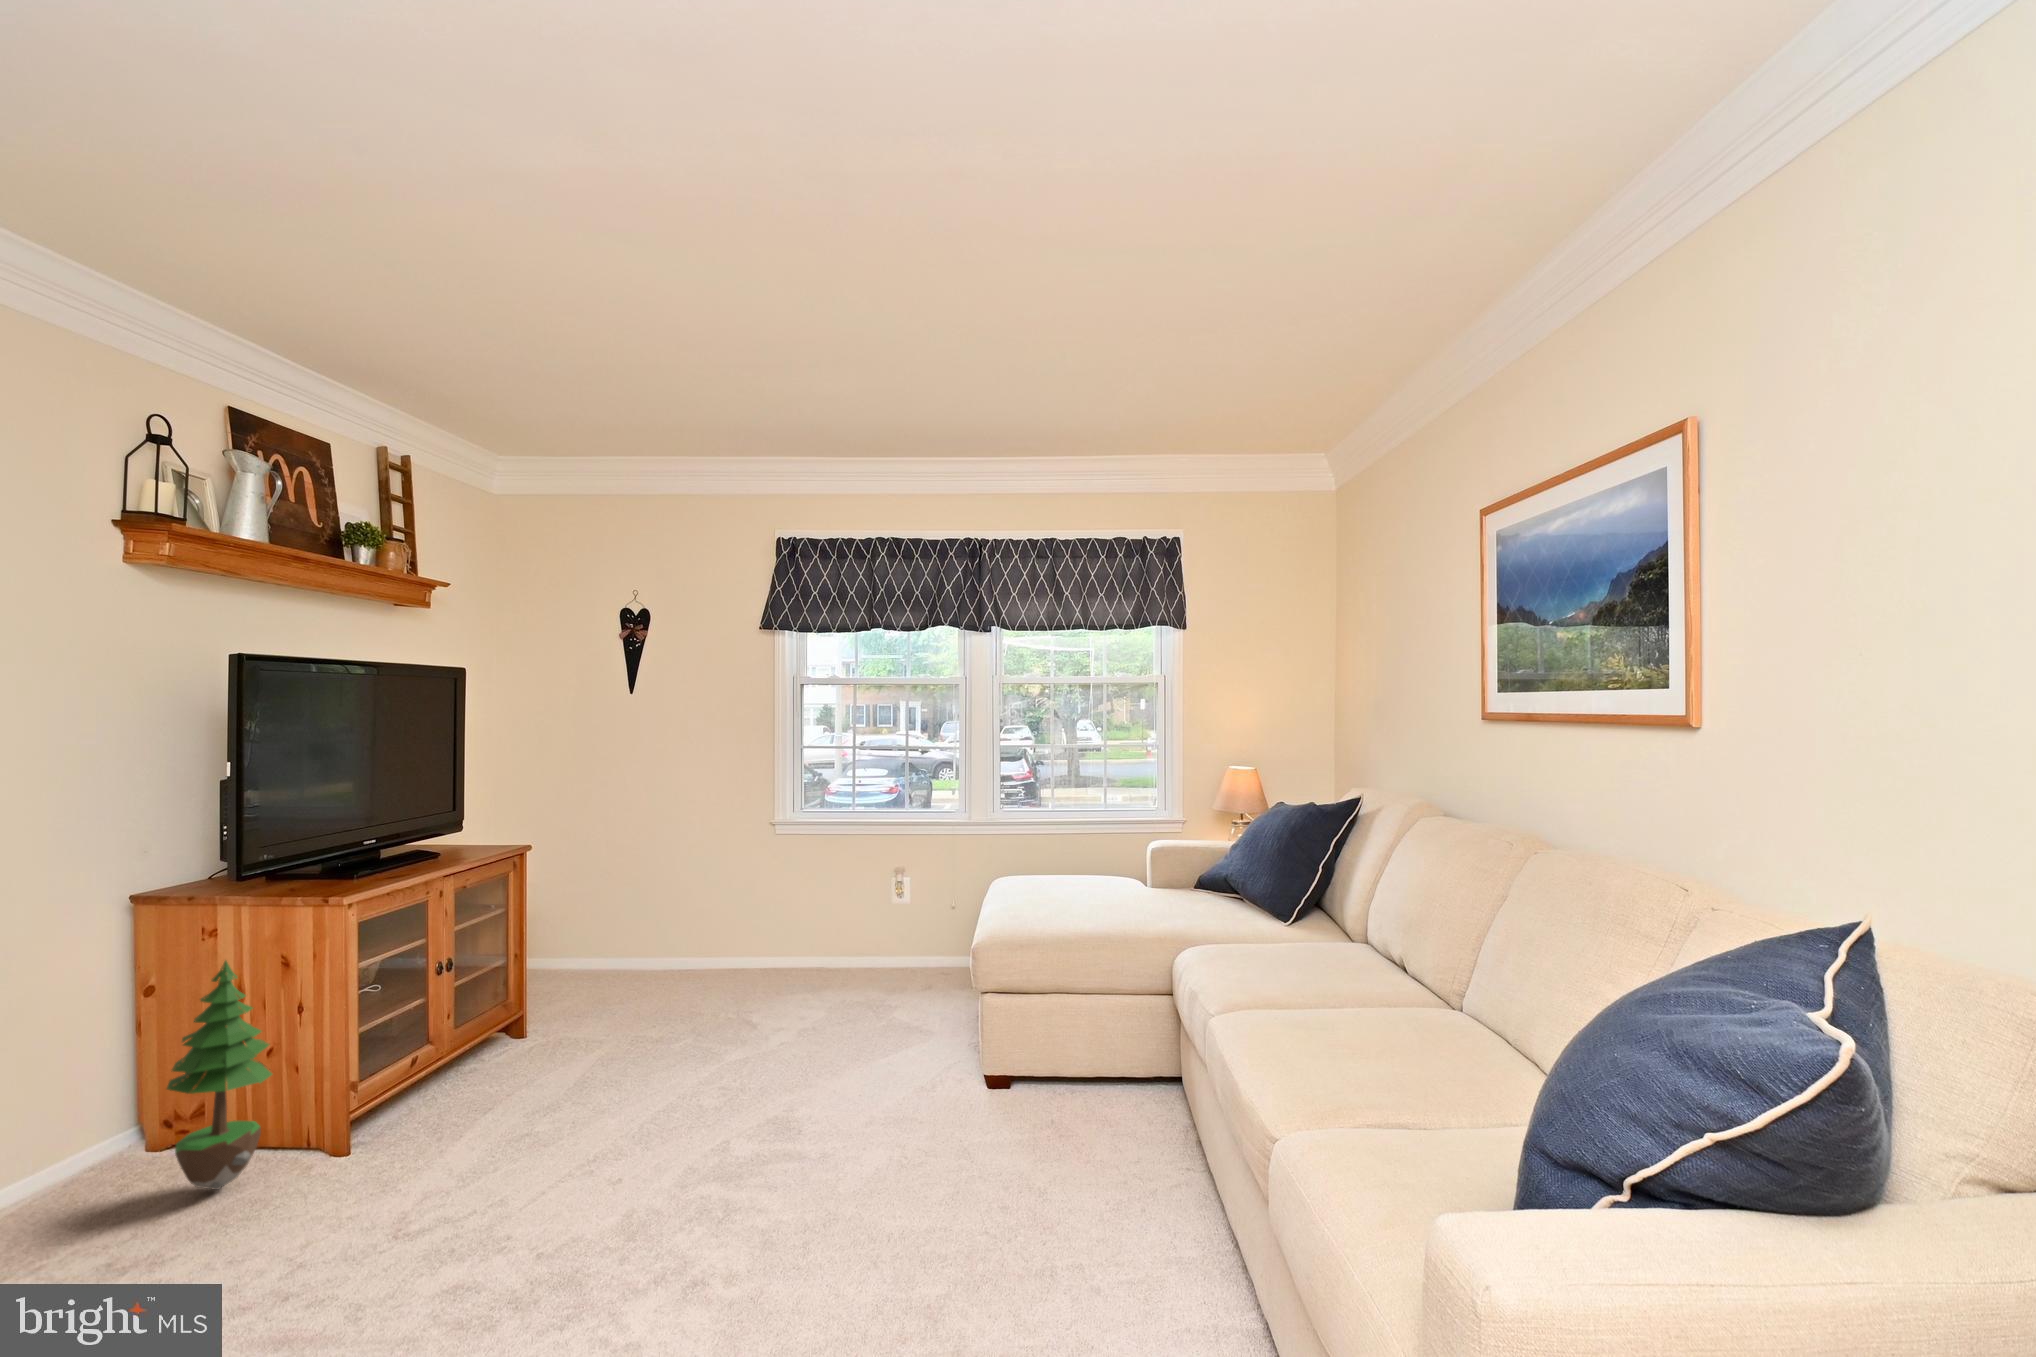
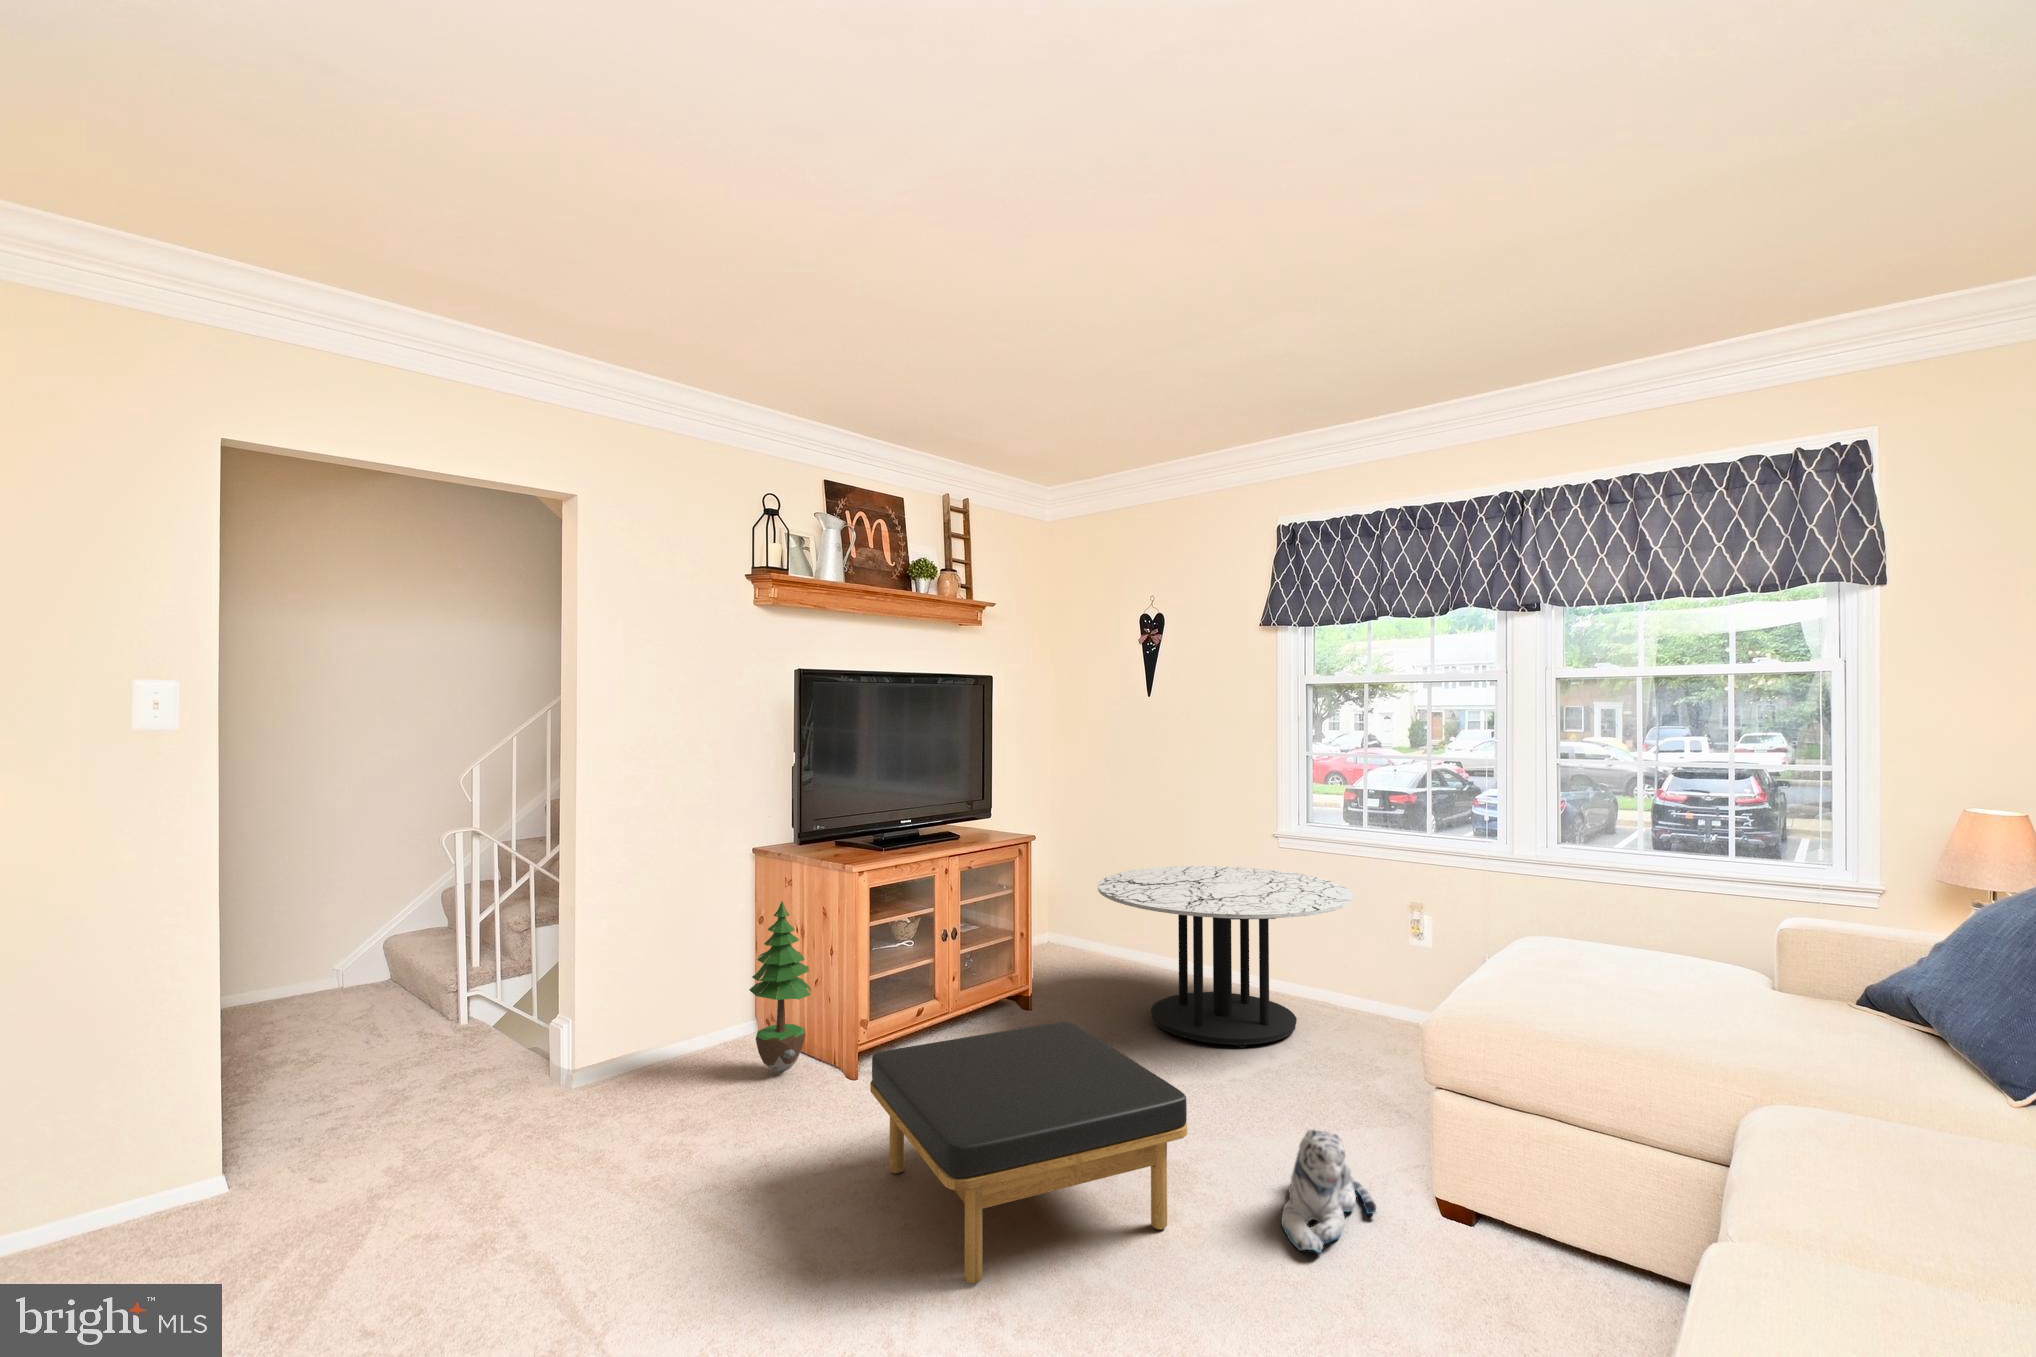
coffee table: none [610,855,857,1023] -> present [1098,866,1353,1048]
ottoman: none [460,1024,828,1293] -> present [870,1022,1187,1284]
plush toy: none [884,1055,956,1156] -> present [1281,1129,1376,1253]

